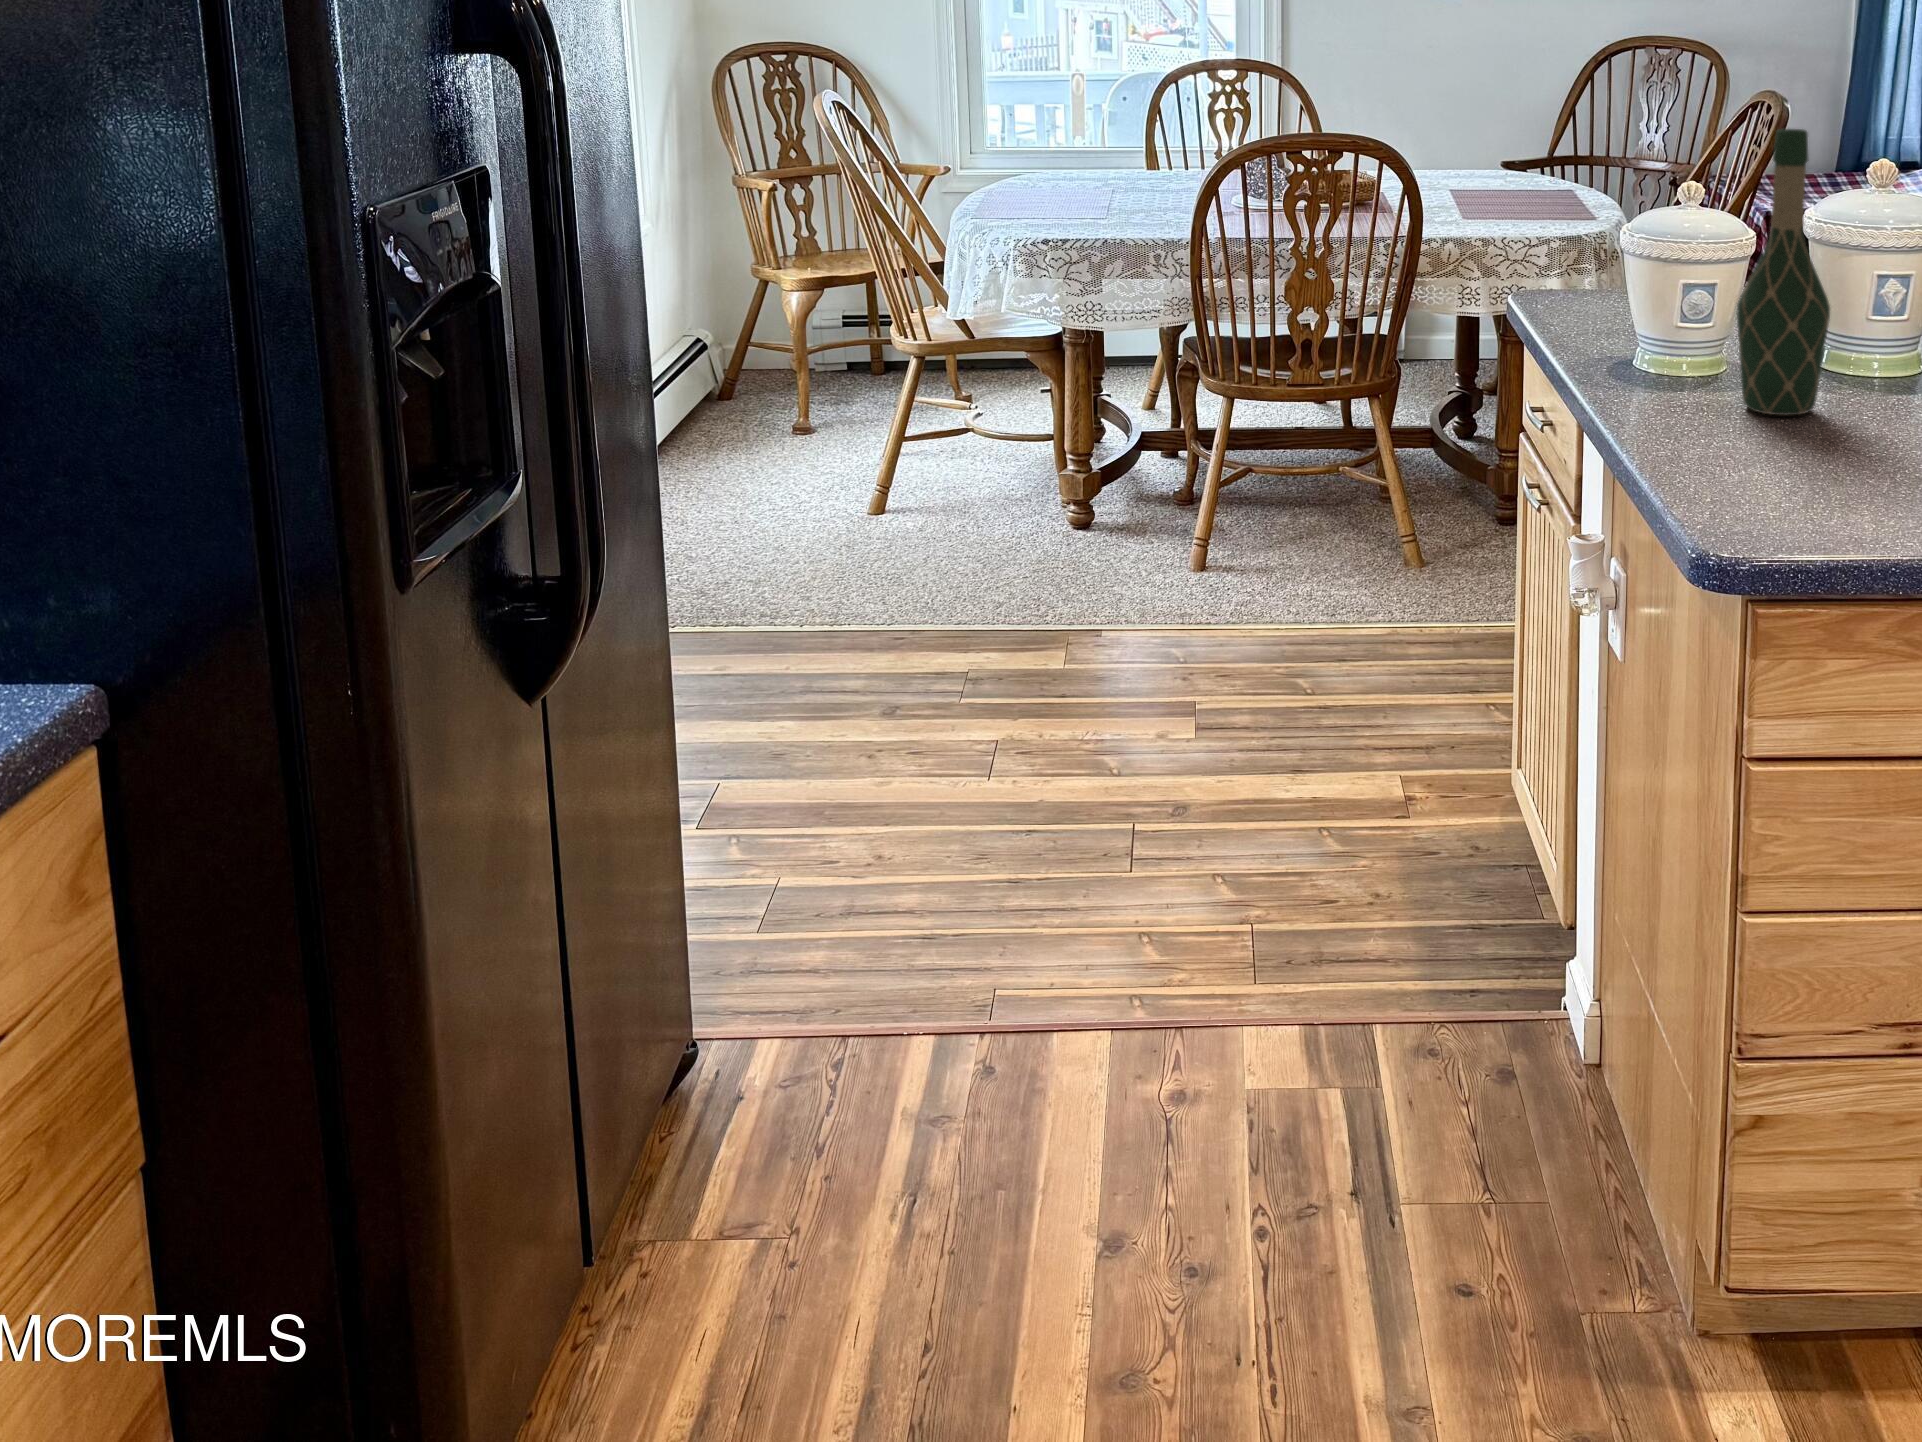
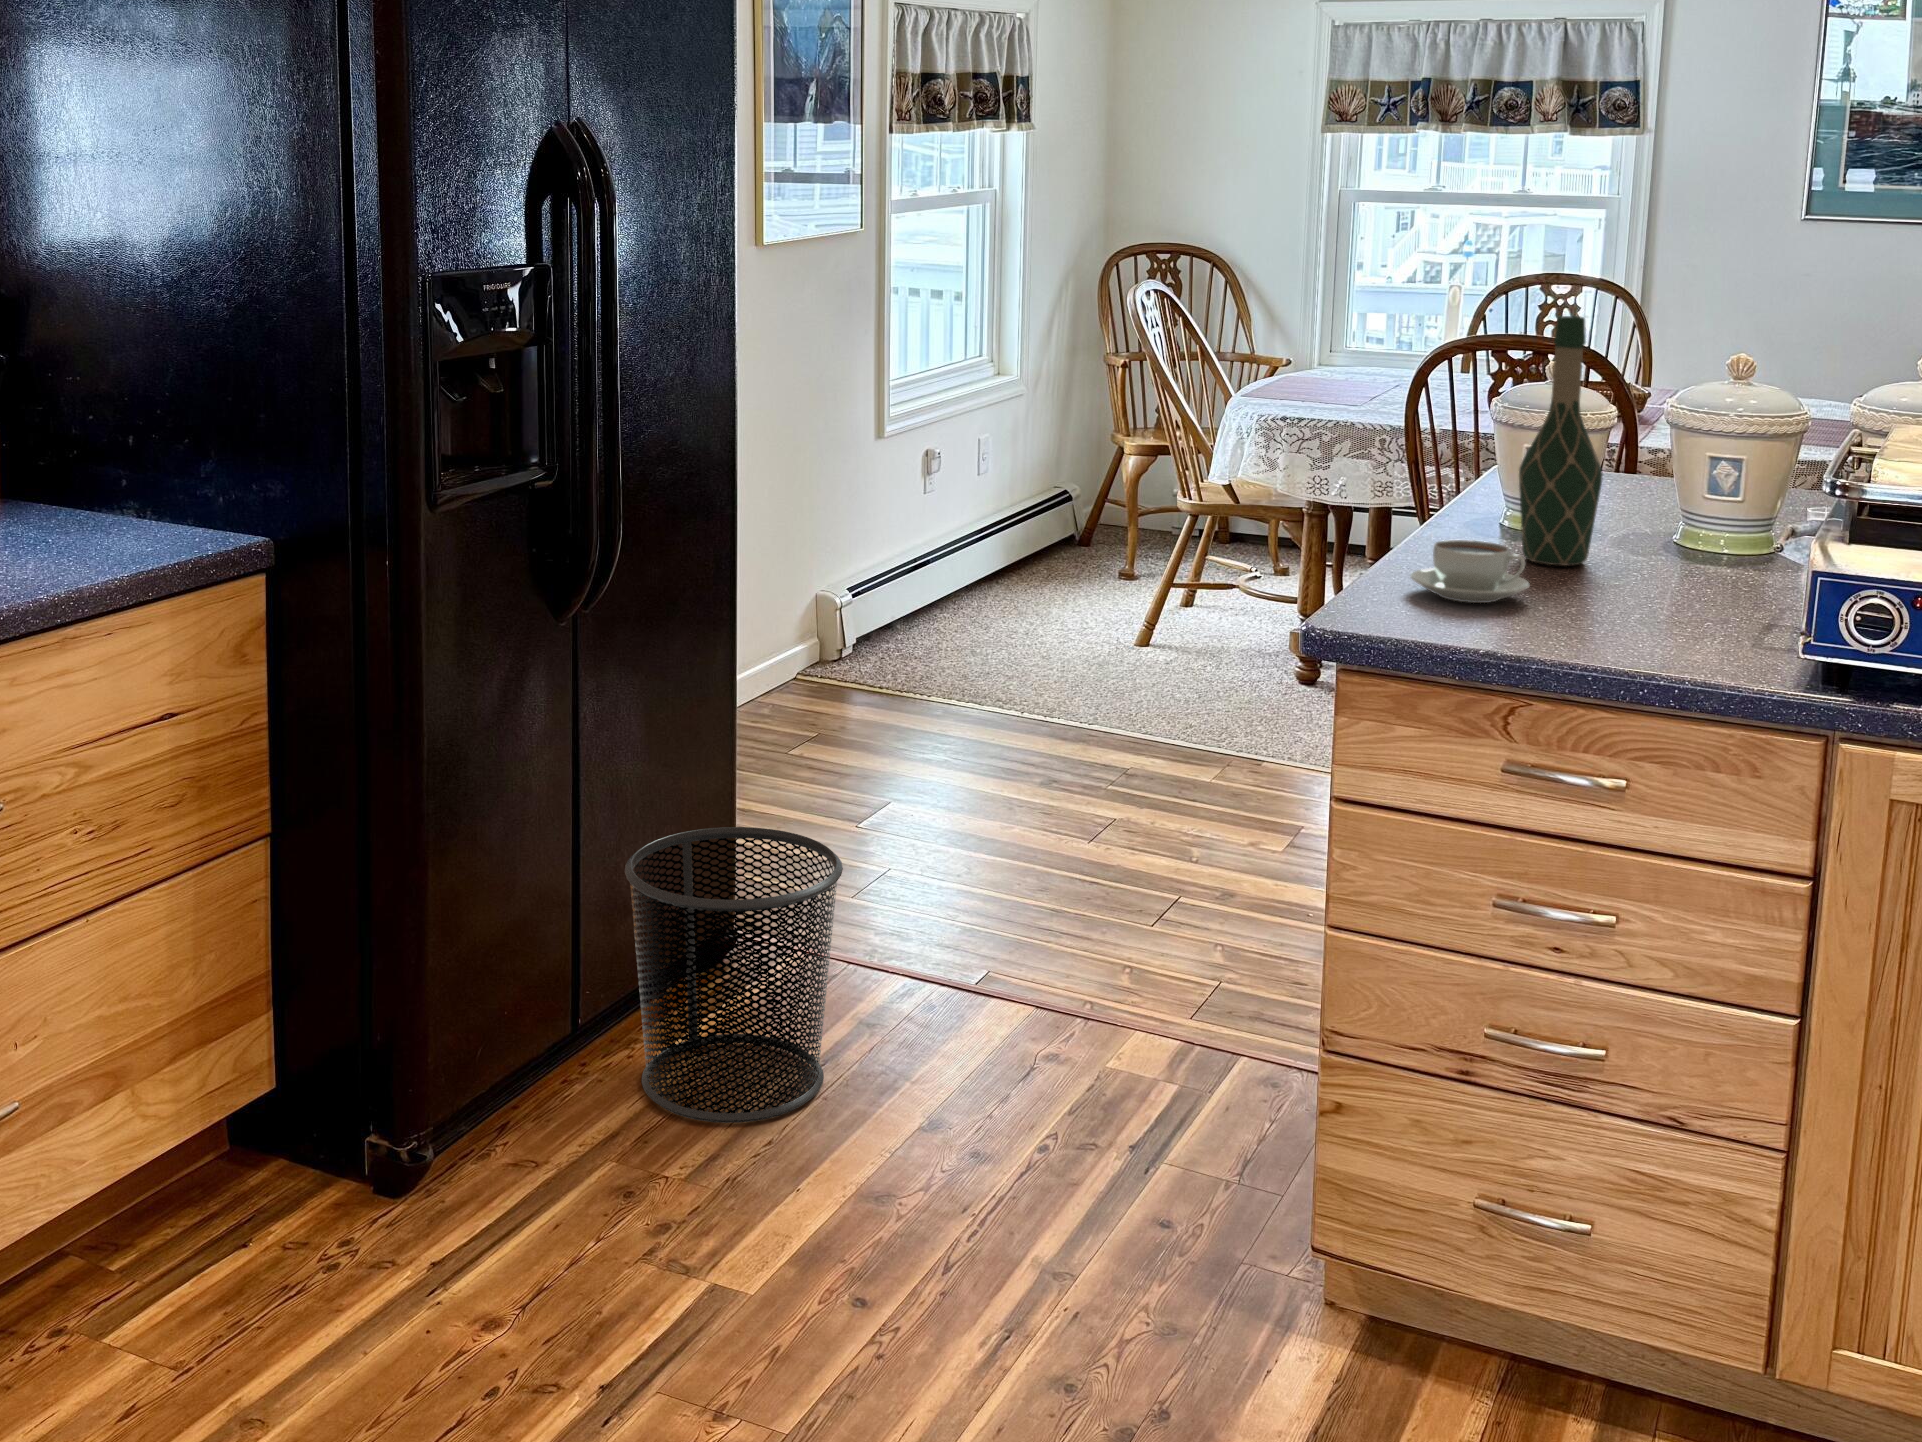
coffee cup: none [1724,406,1866,485] -> present [1410,540,1530,603]
trash can: none [628,907,952,1367] -> present [625,827,843,1123]

